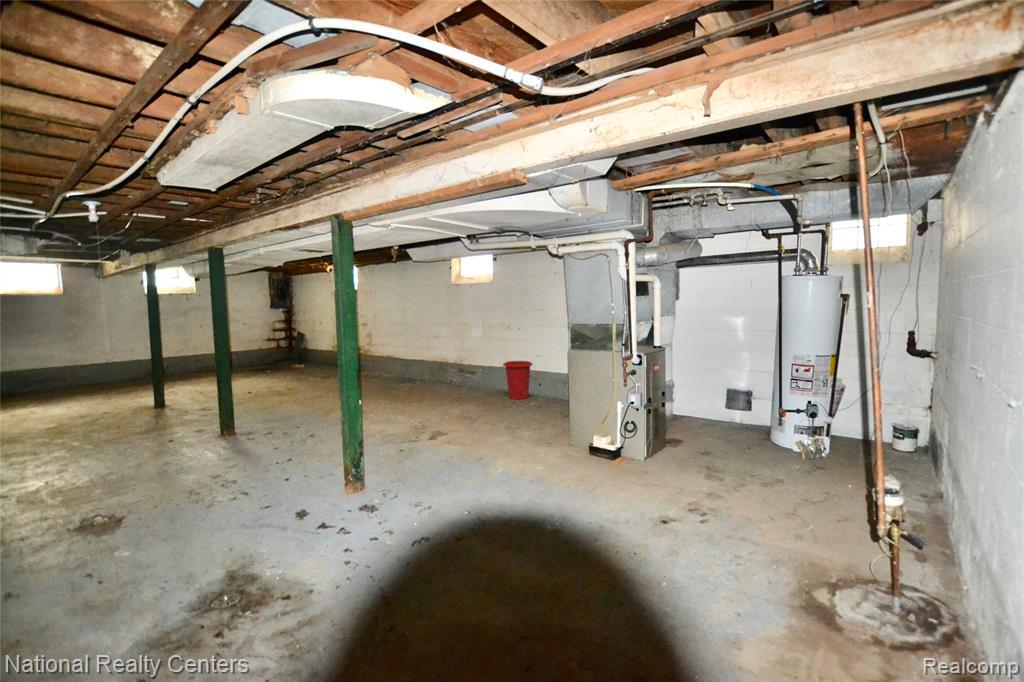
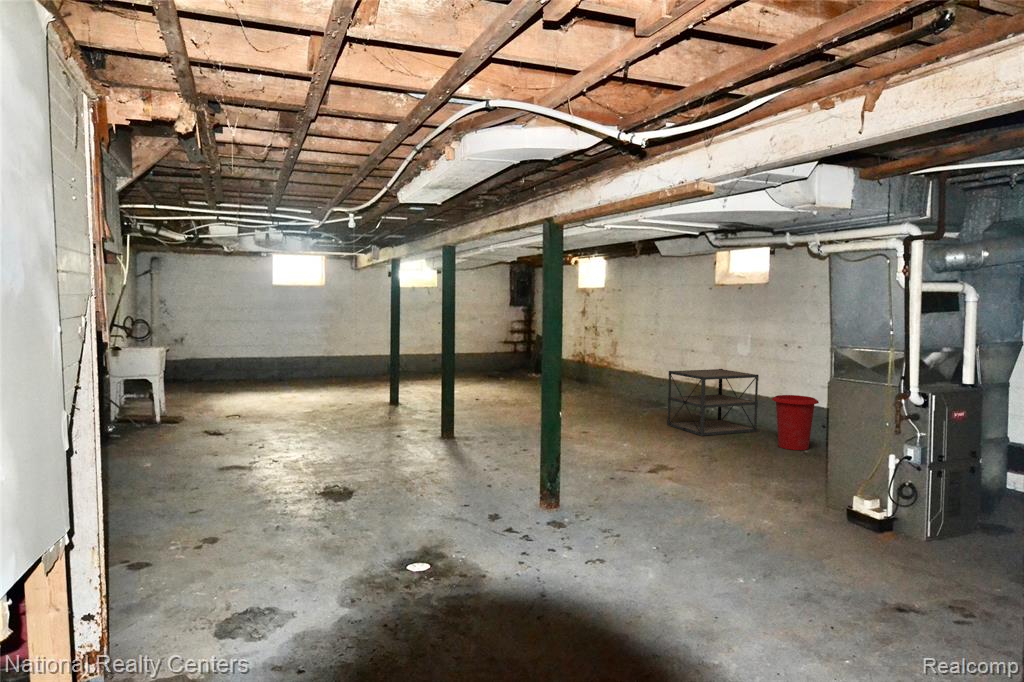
shelving unit: none [424,347,489,398] -> present [667,369,759,436]

